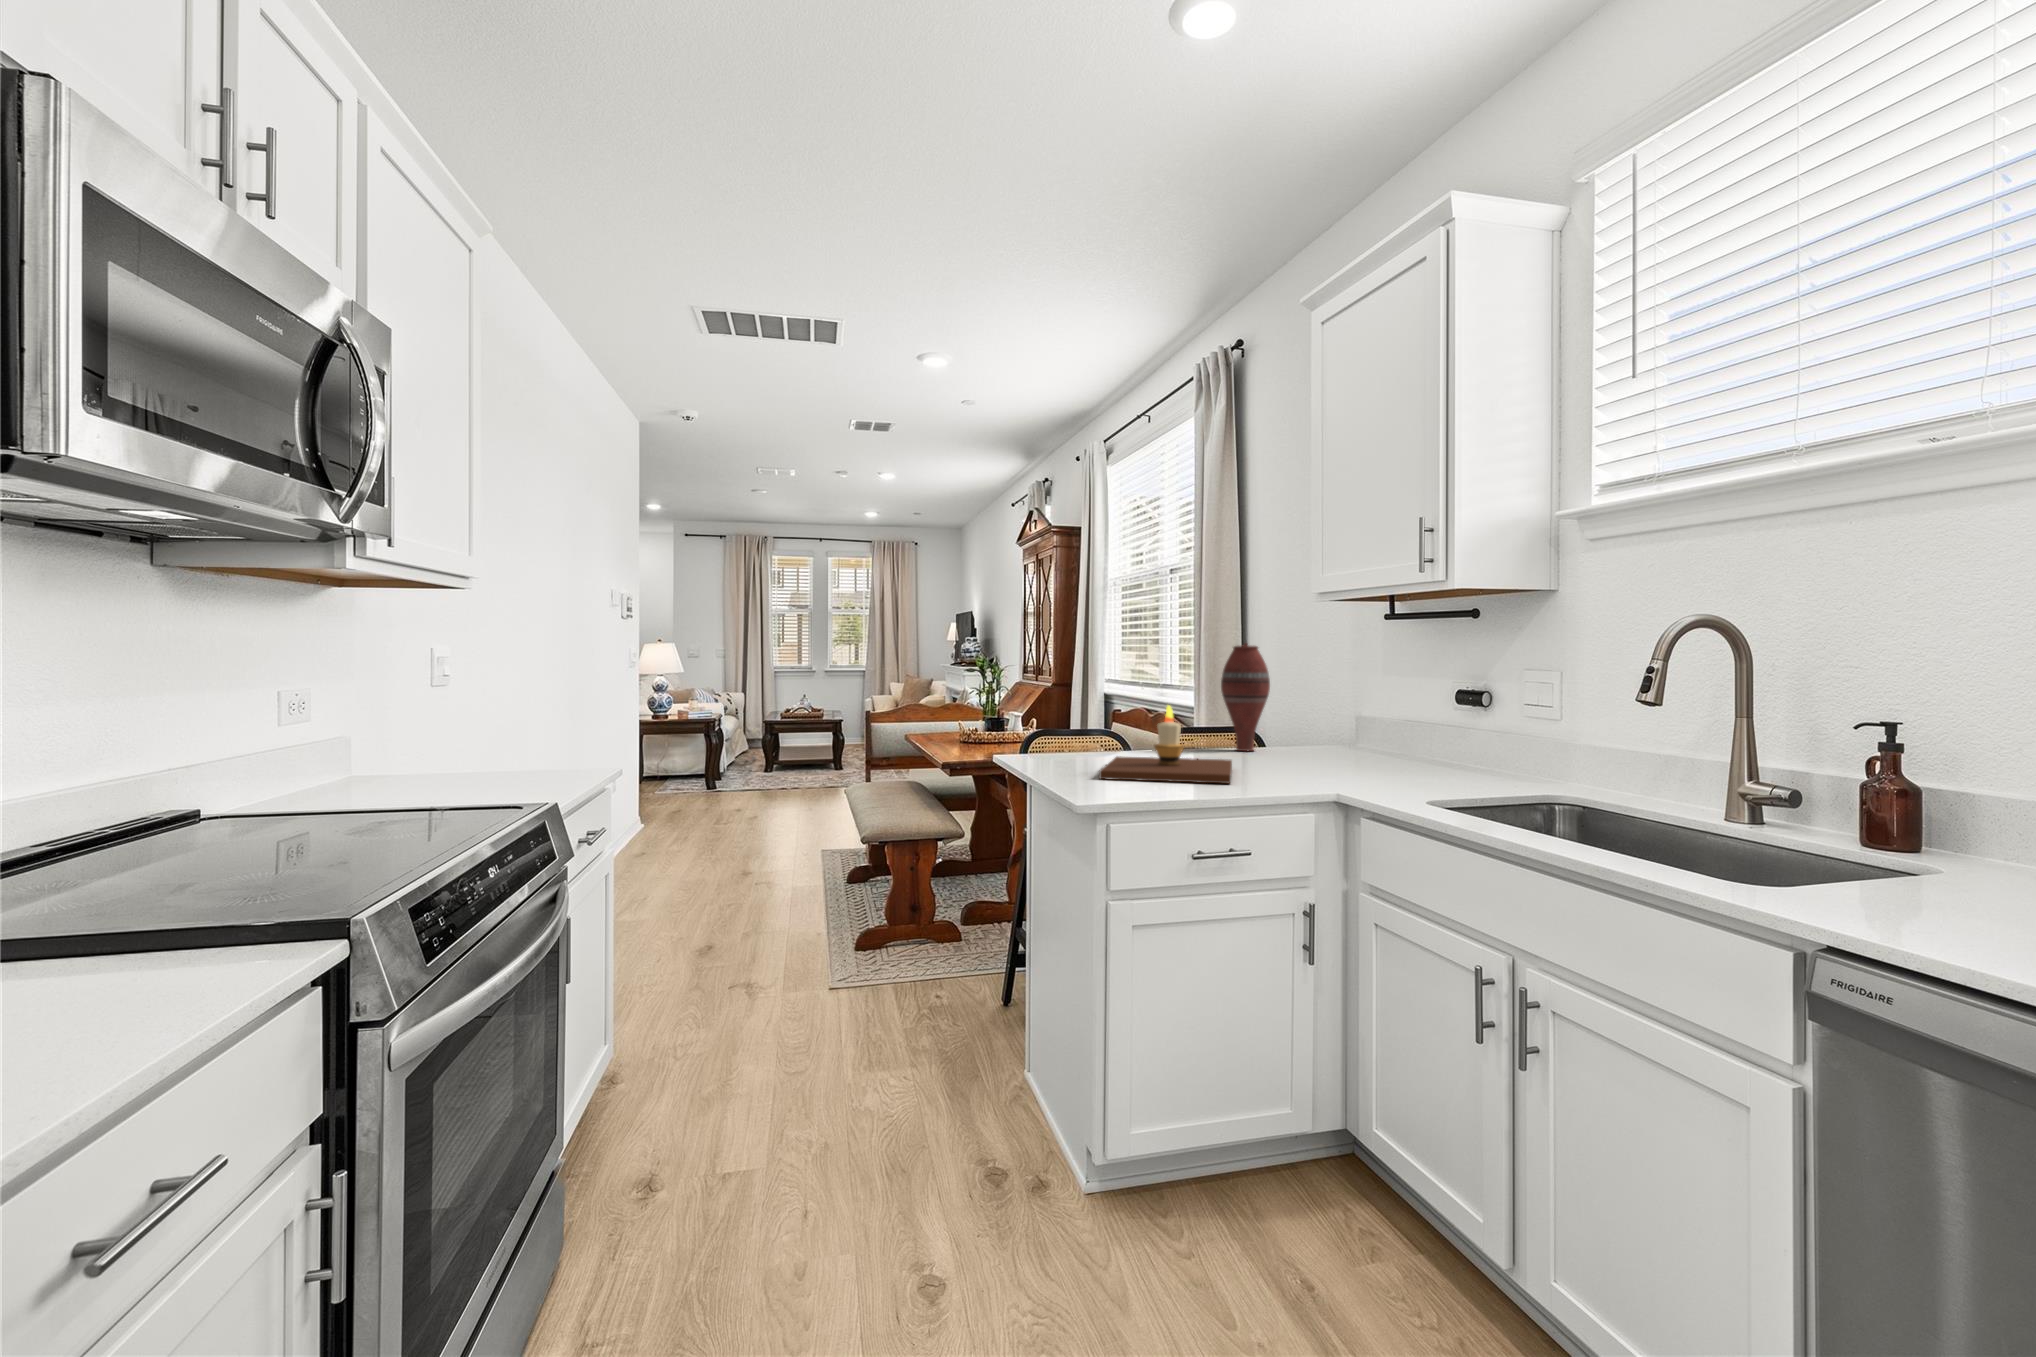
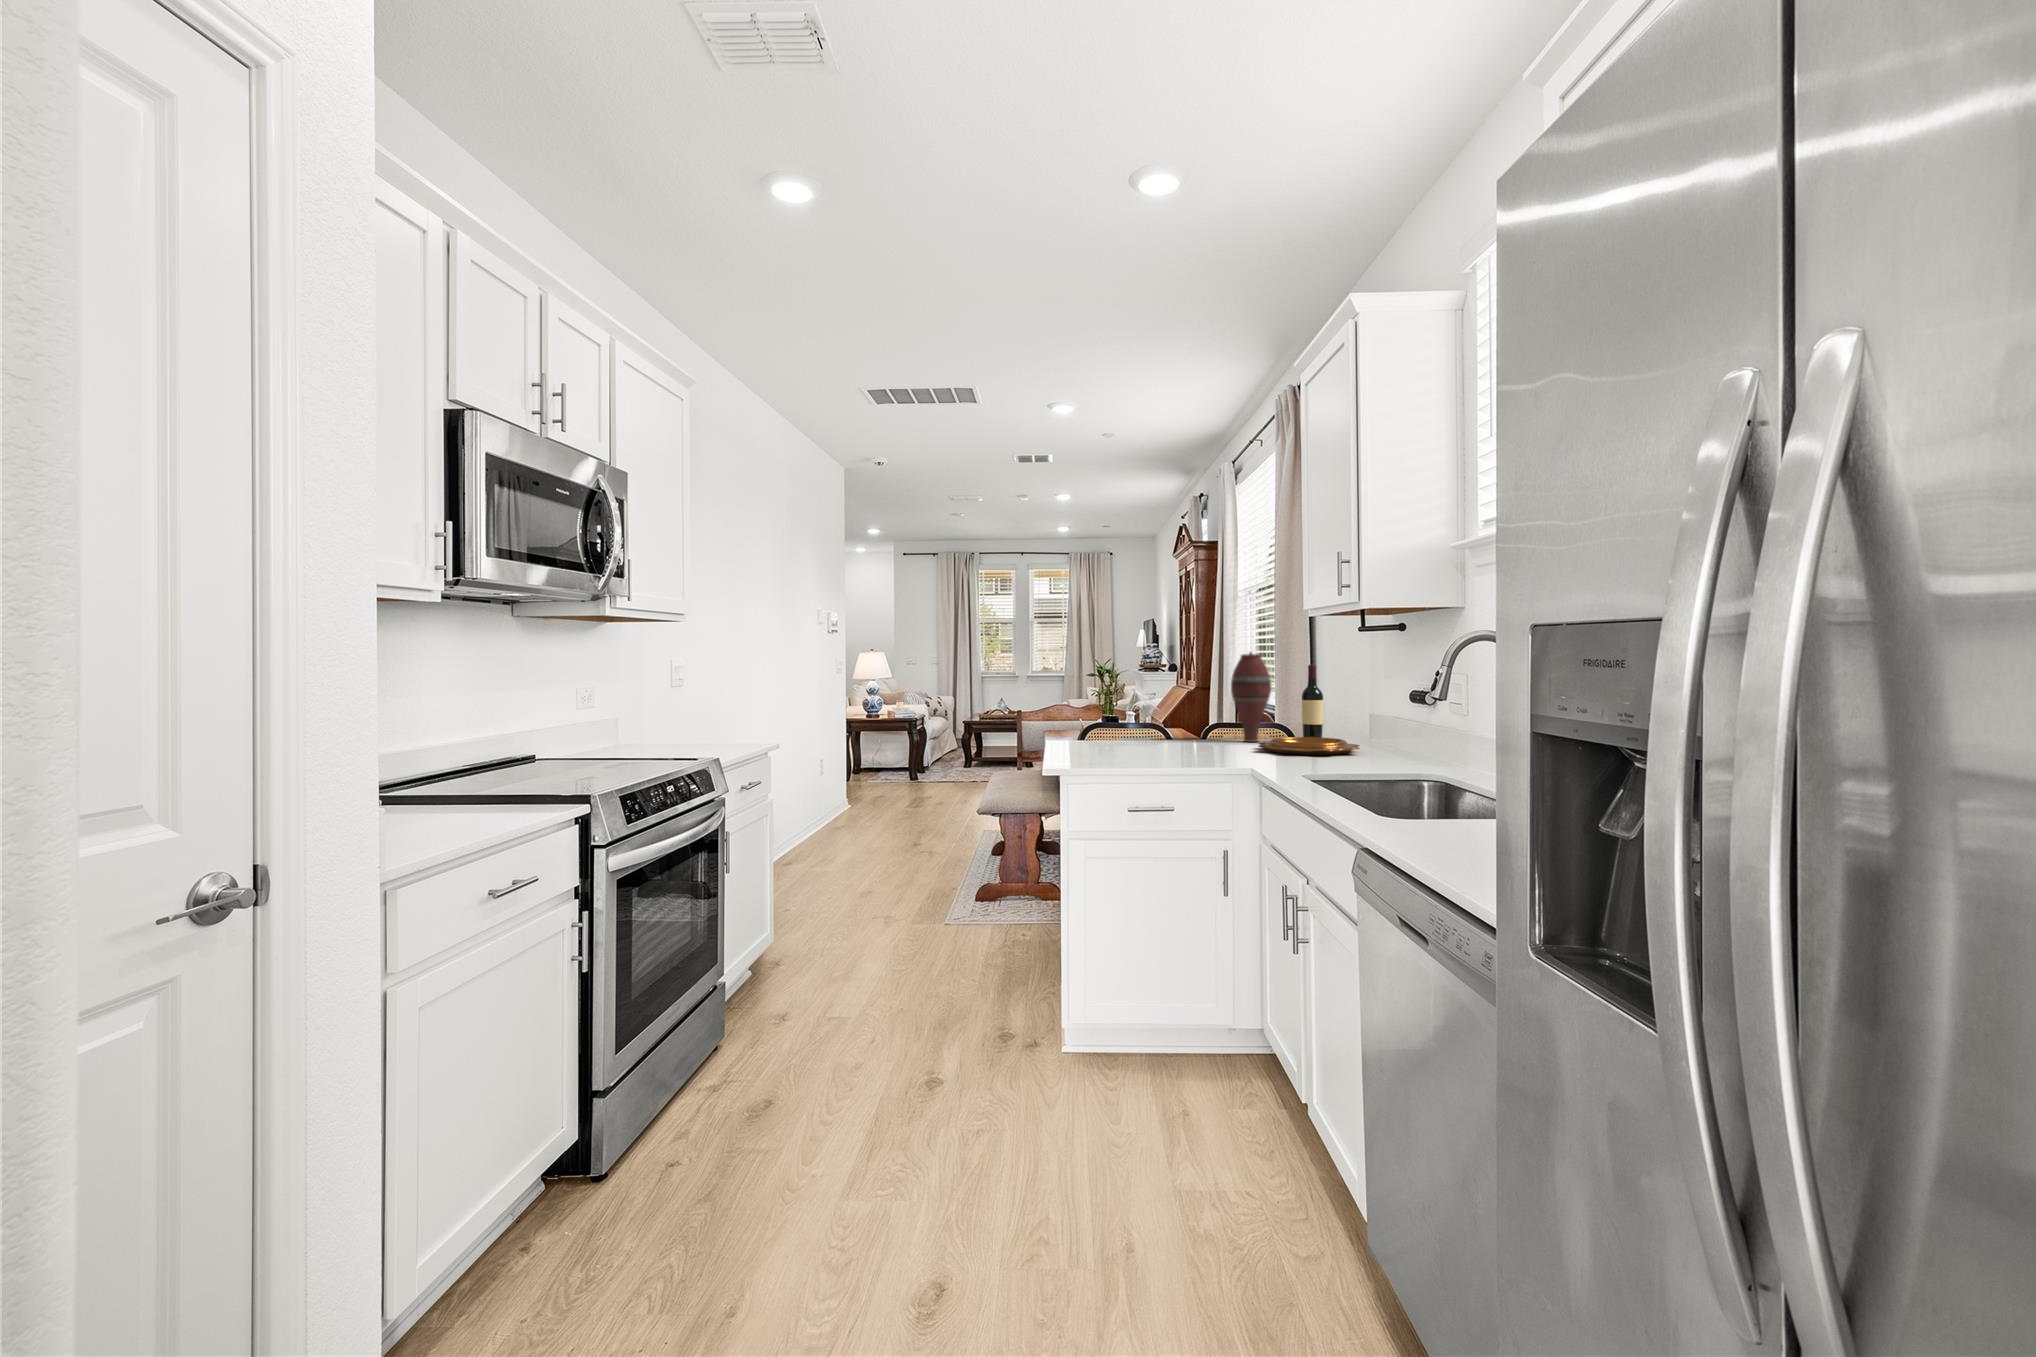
wine bottle: none [1301,659,1326,751] -> present [1302,665,1323,738]
candle: present [1099,705,1232,784] -> none [1080,701,1202,760]
decorative bowl: none [1281,746,1416,769] -> present [1258,737,1360,755]

